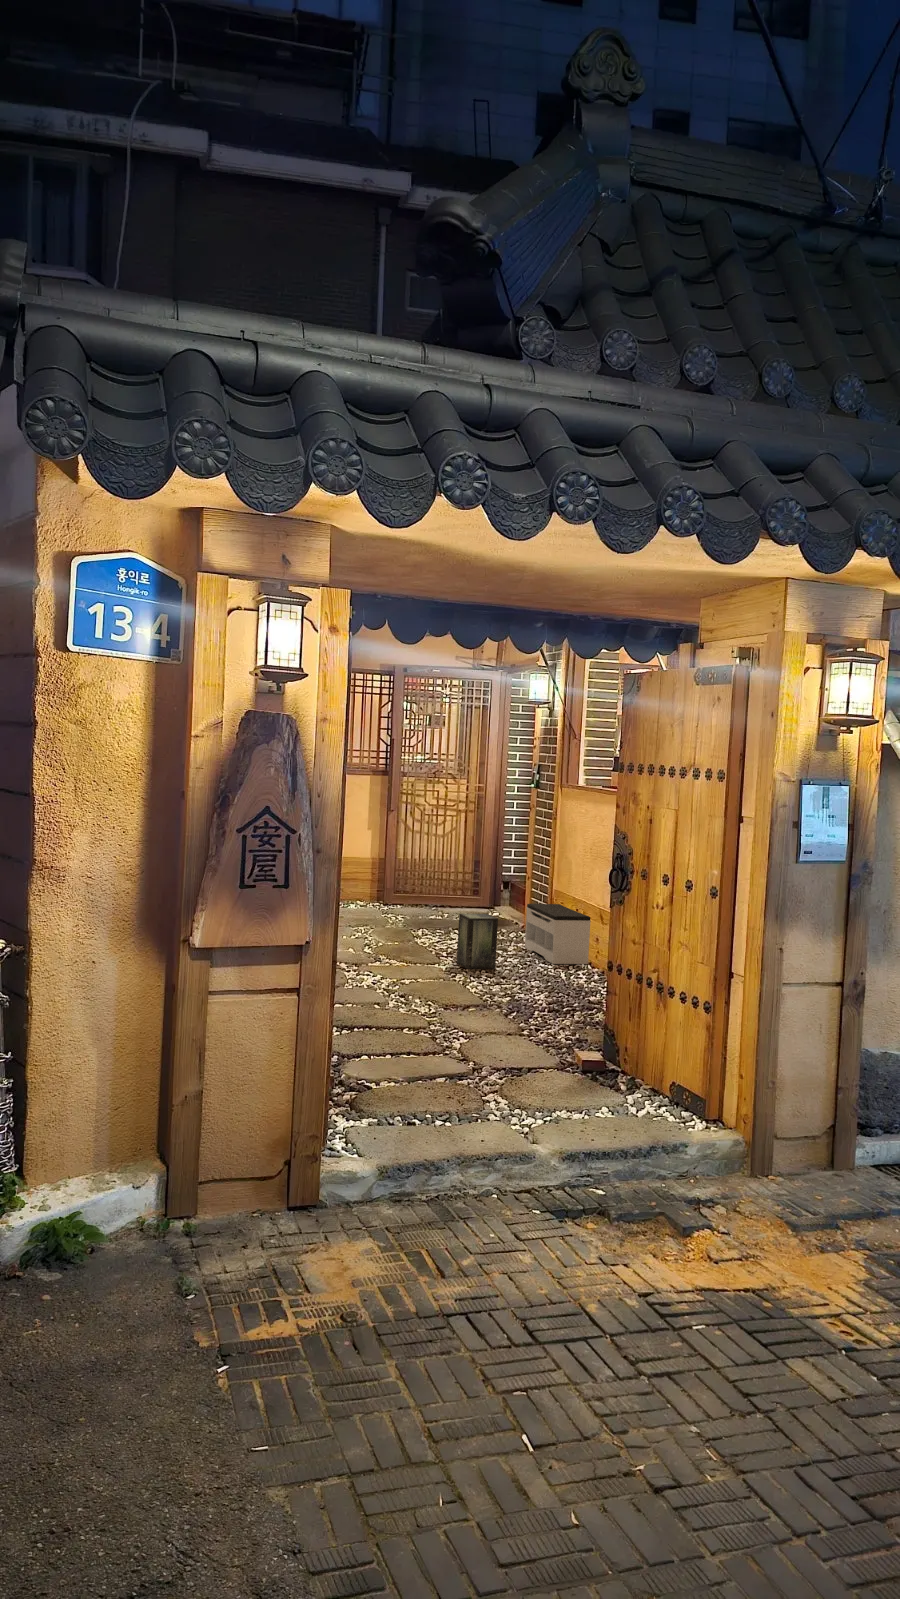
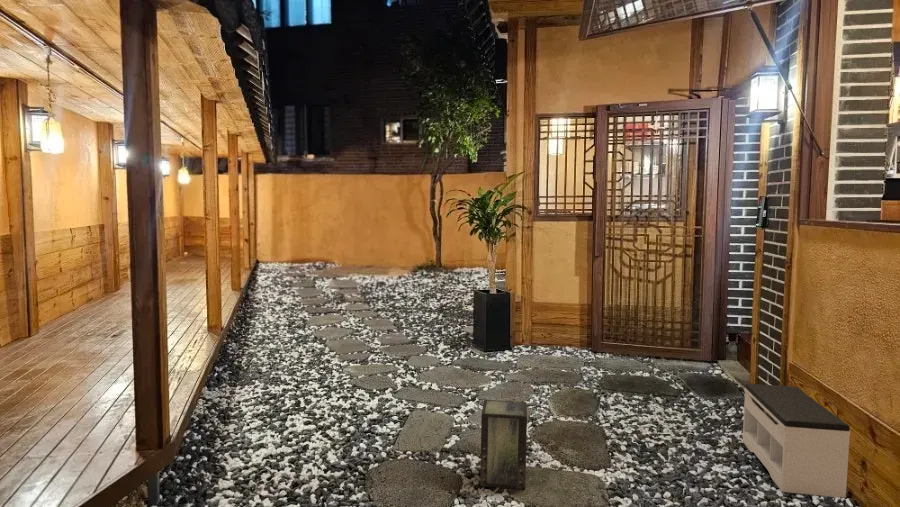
storage box: present [457,914,498,969] -> present [480,400,527,489]

